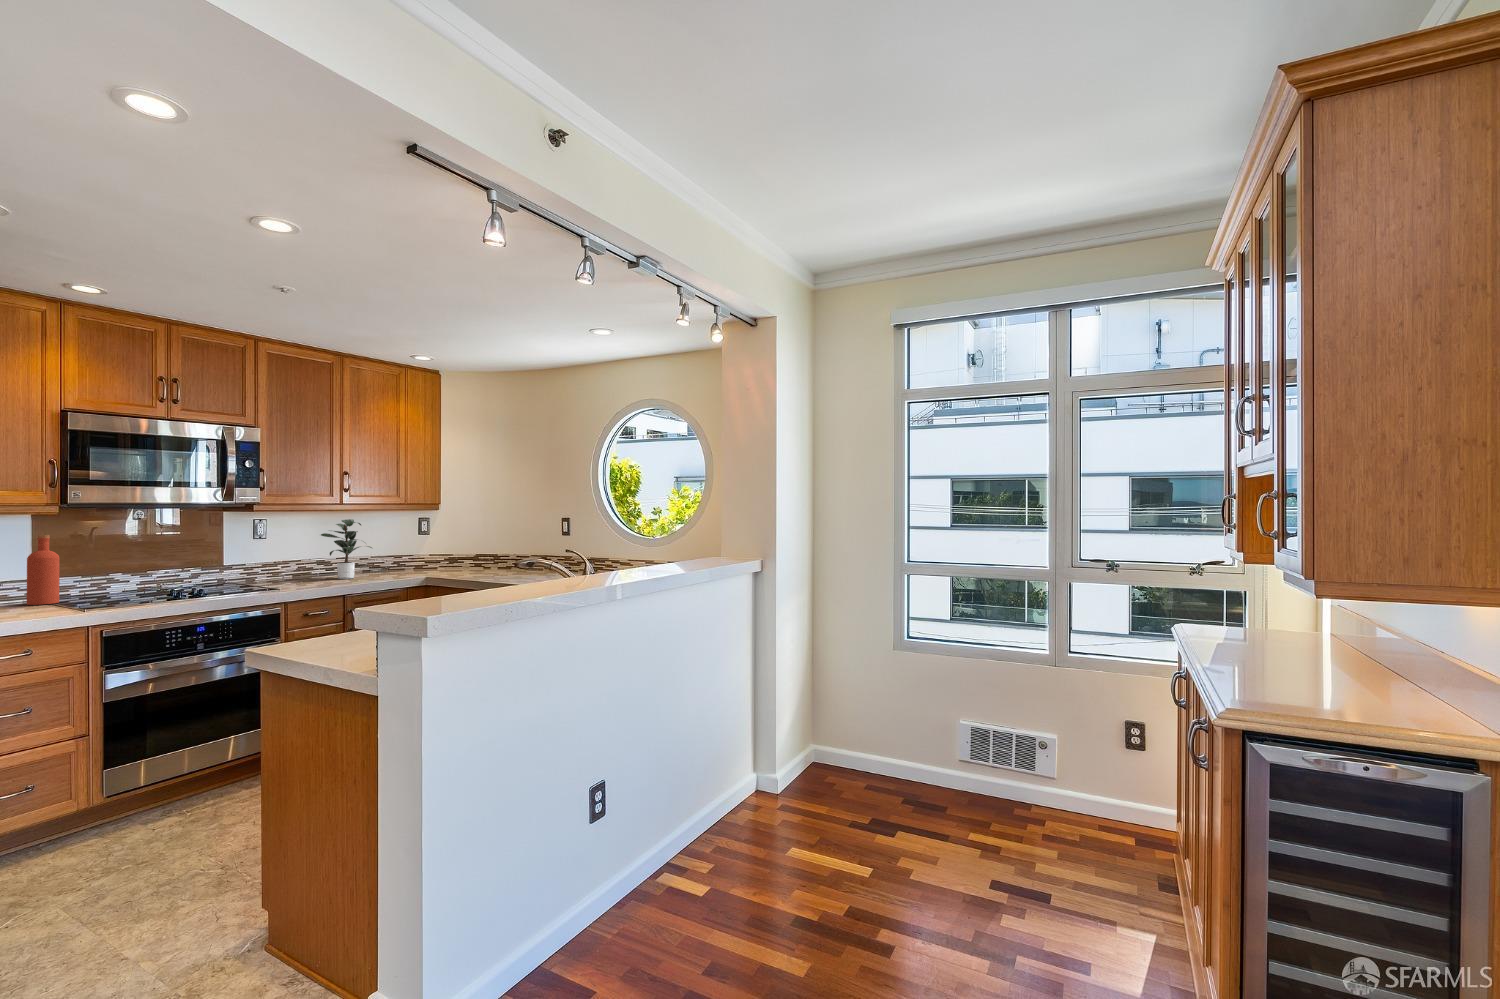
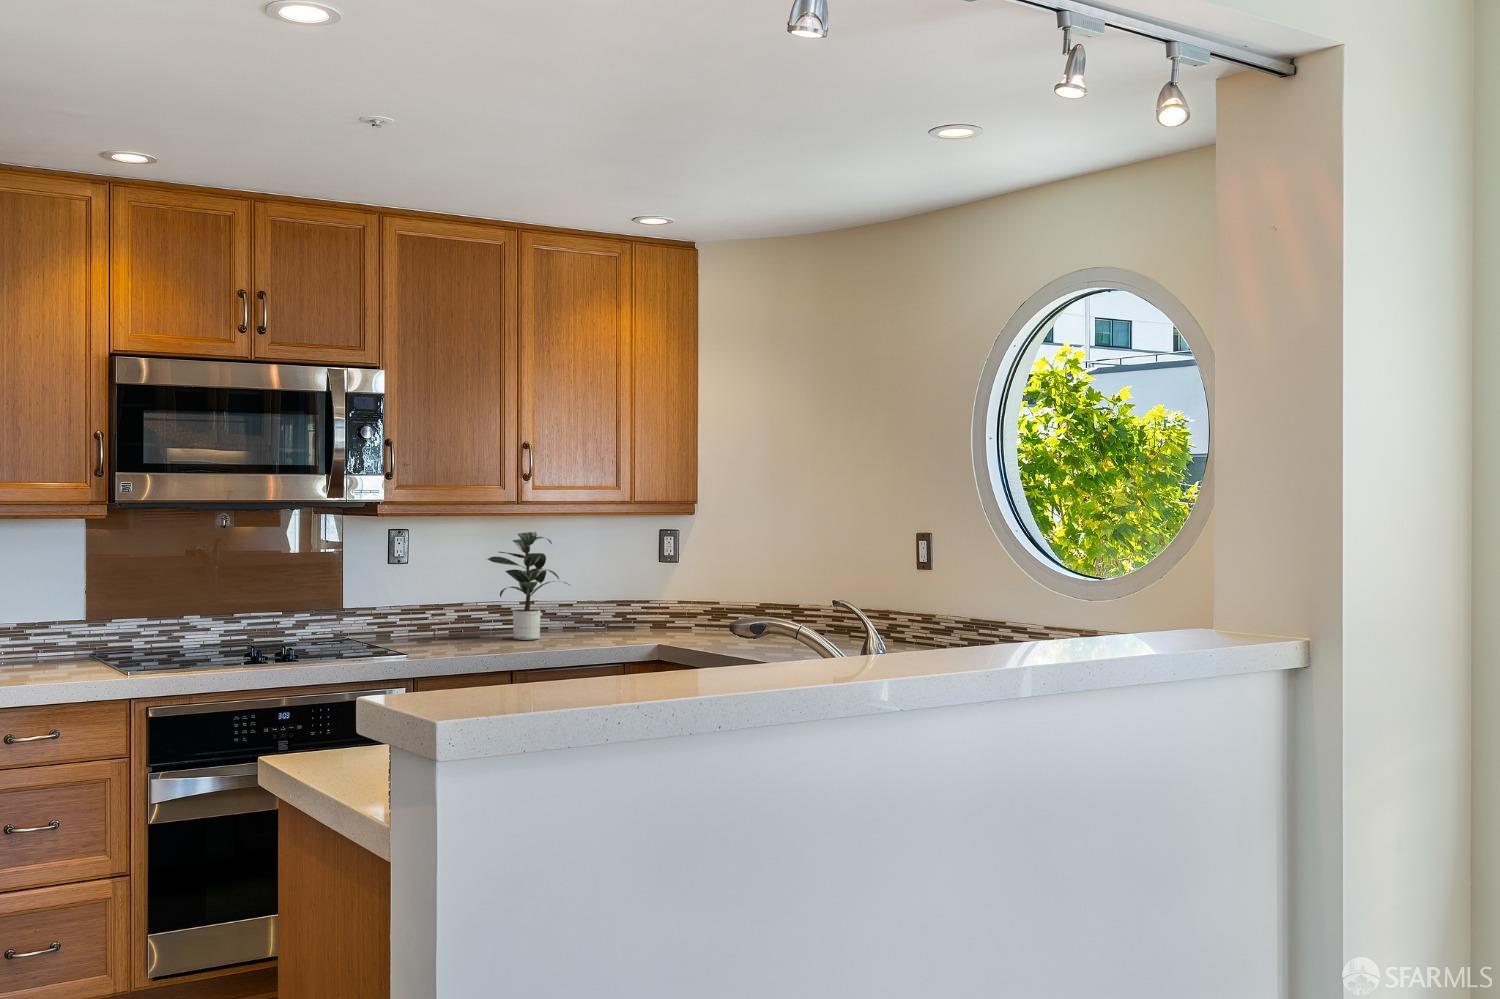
bottle: present [27,535,60,605] -> none [78,552,117,660]

